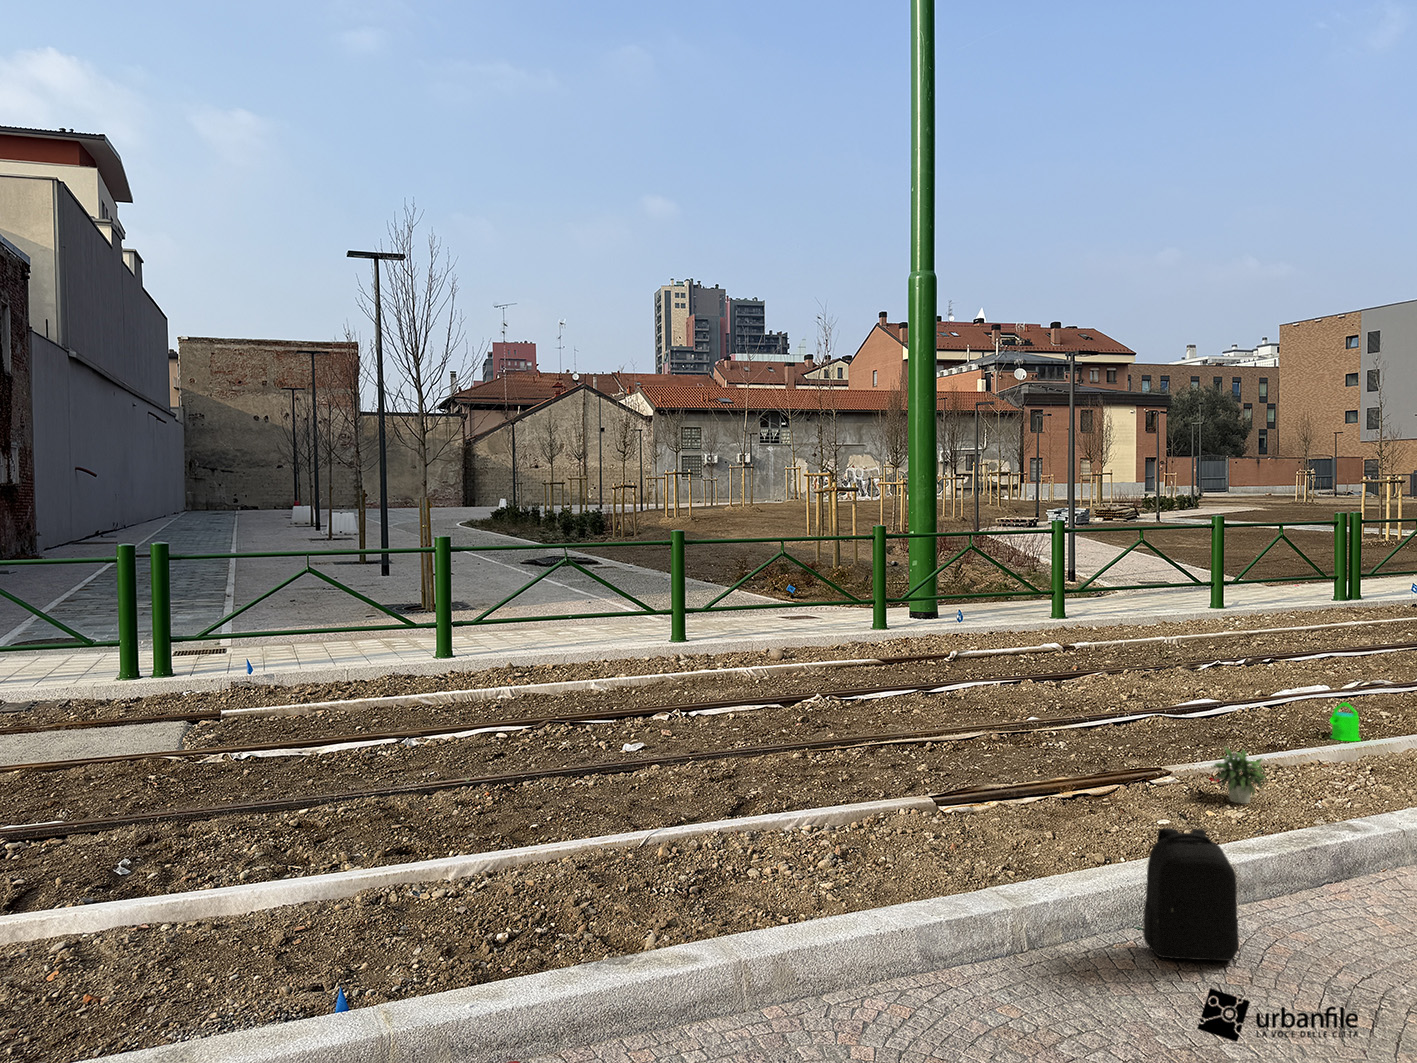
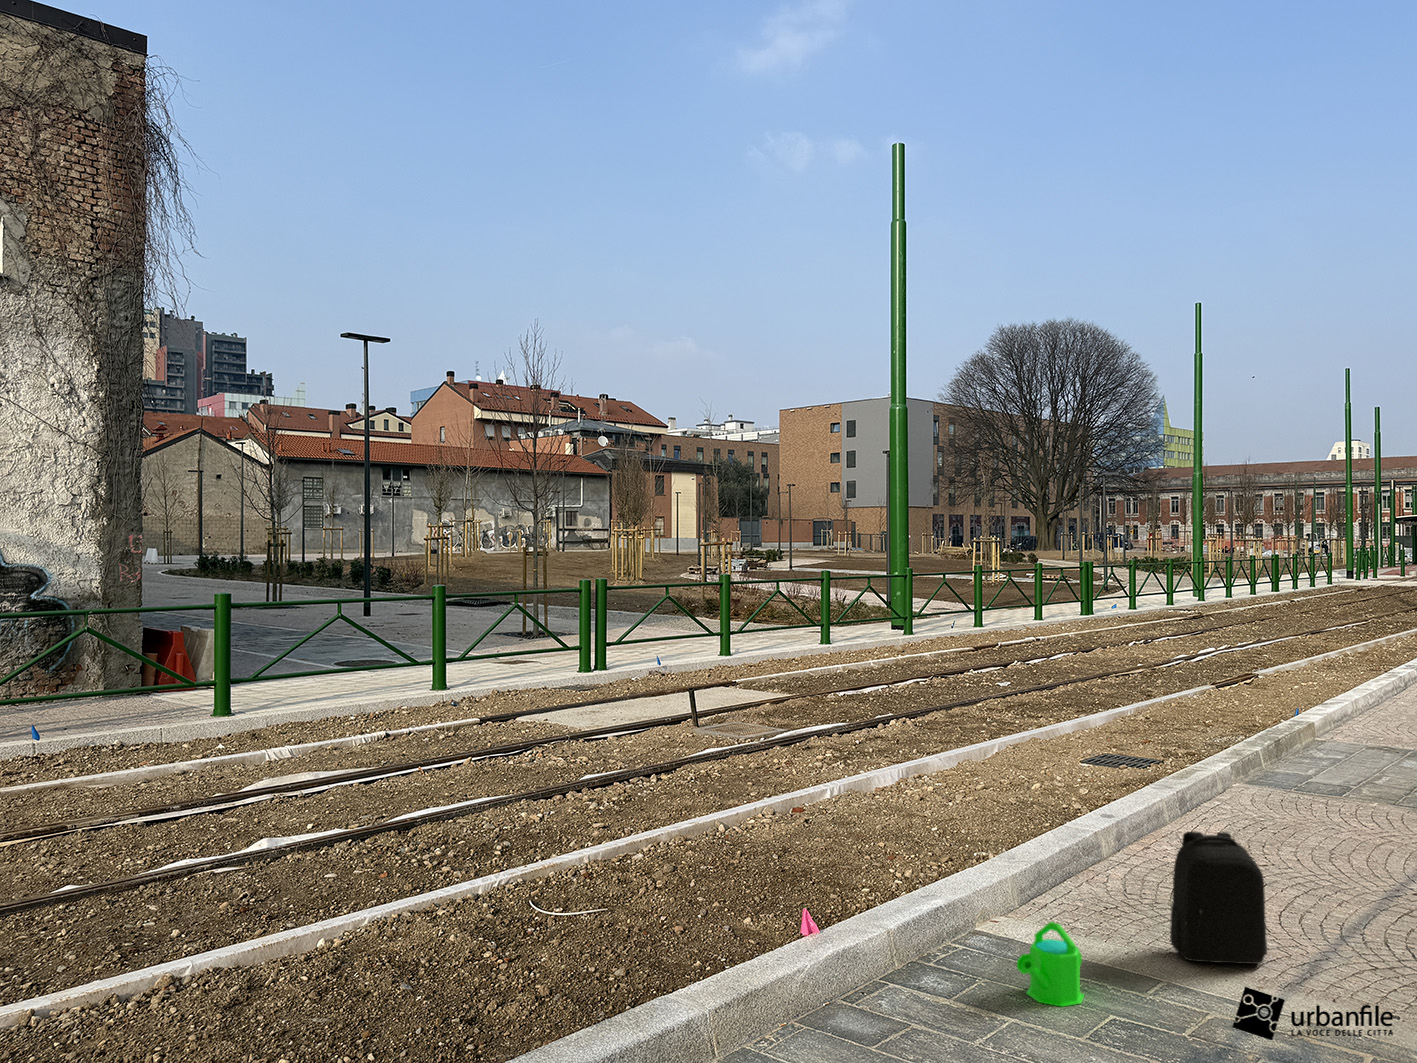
watering can: present [1330,702,1361,741] -> present [1017,922,1084,1006]
potted plant: present [1213,747,1267,803] -> none [1219,766,1277,822]

